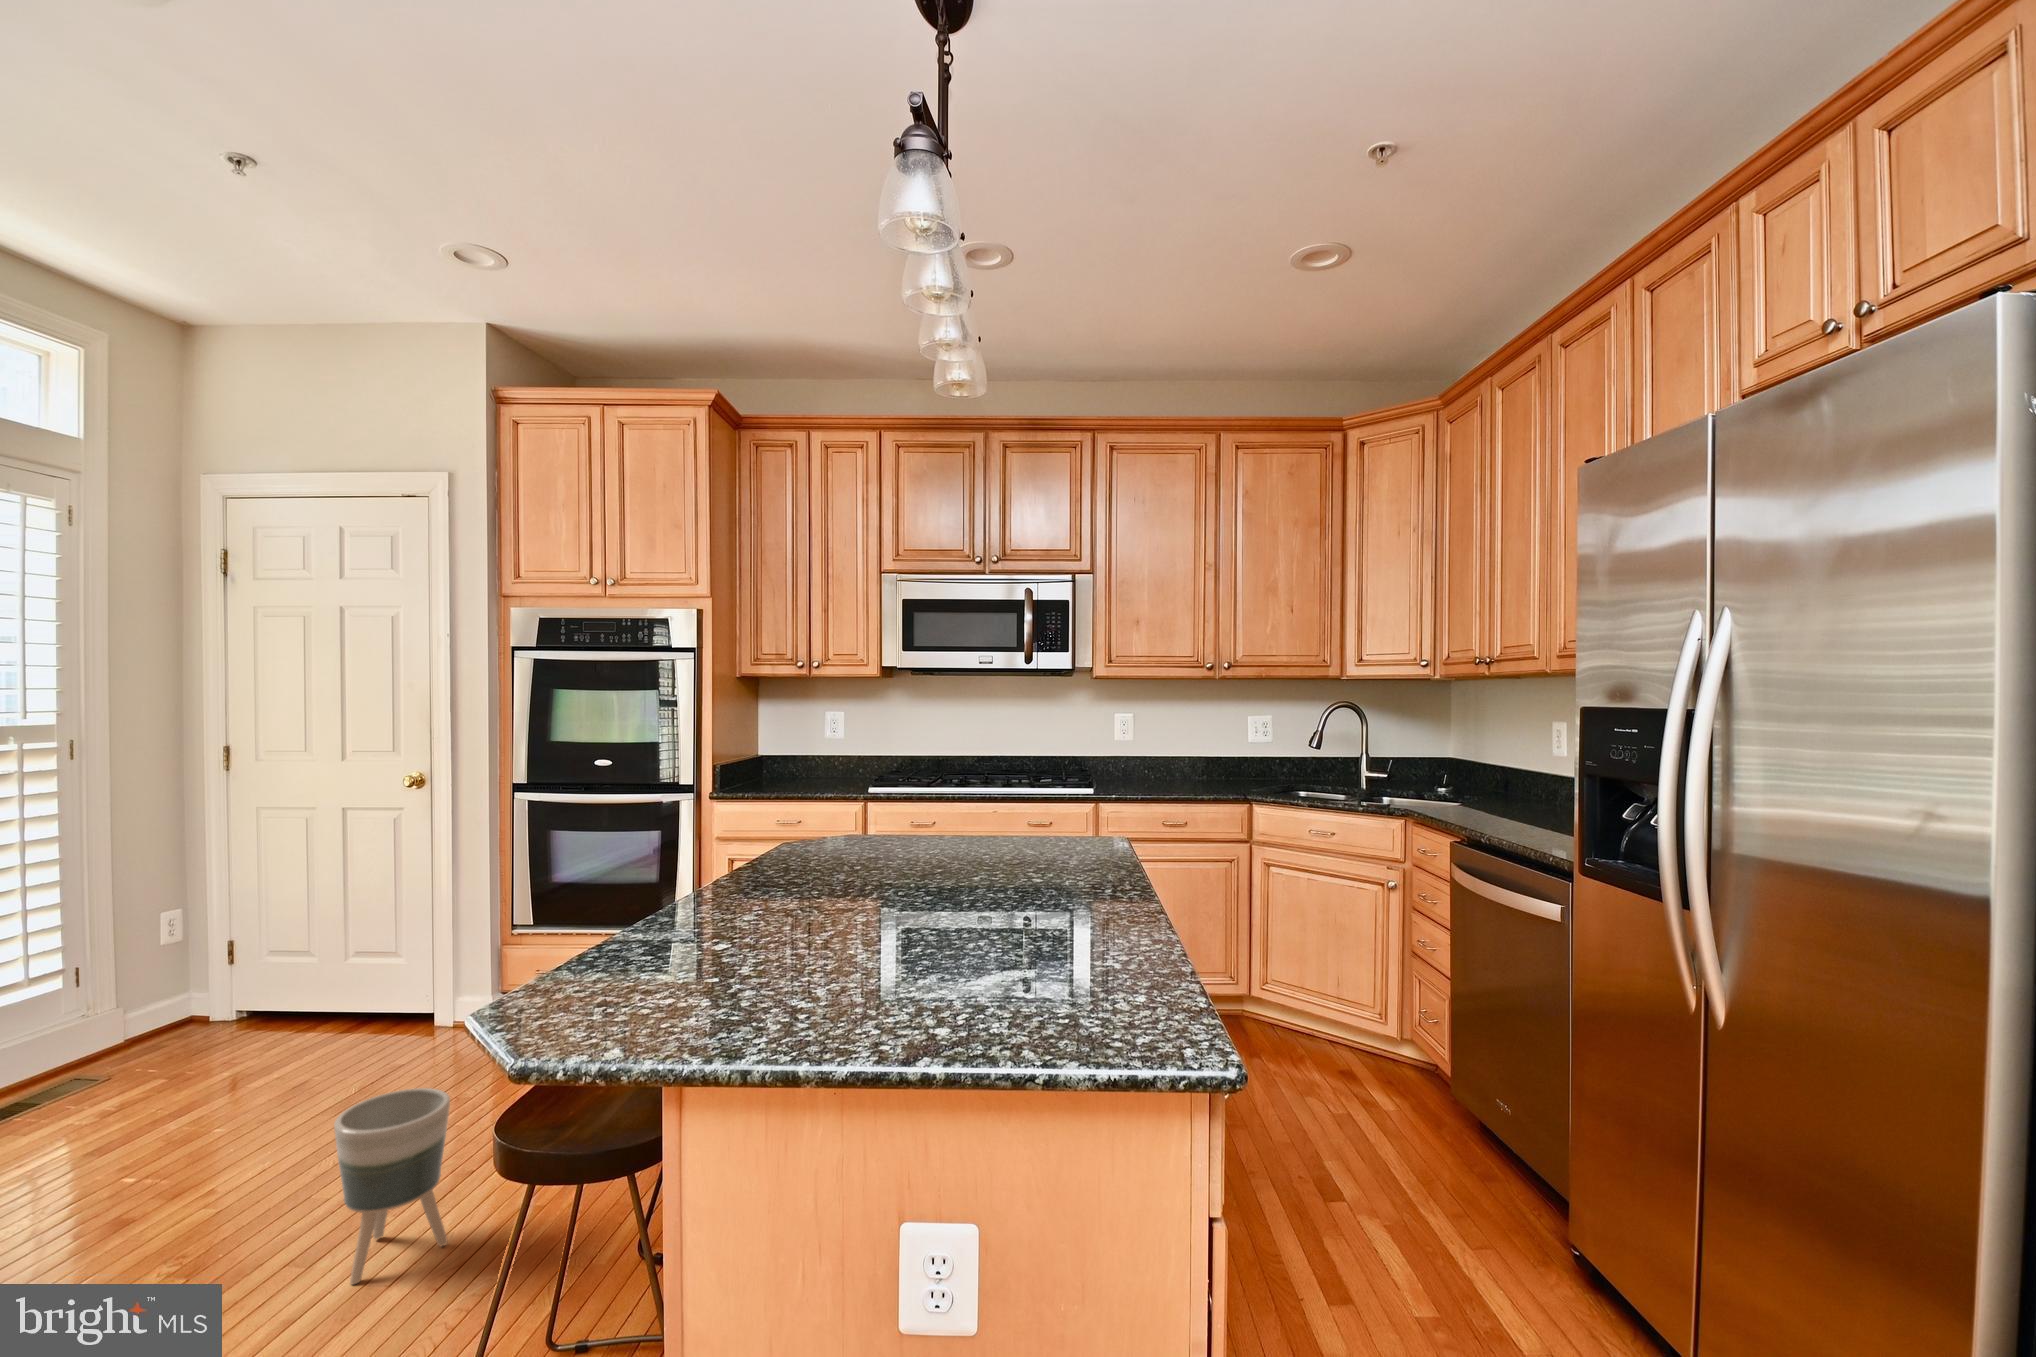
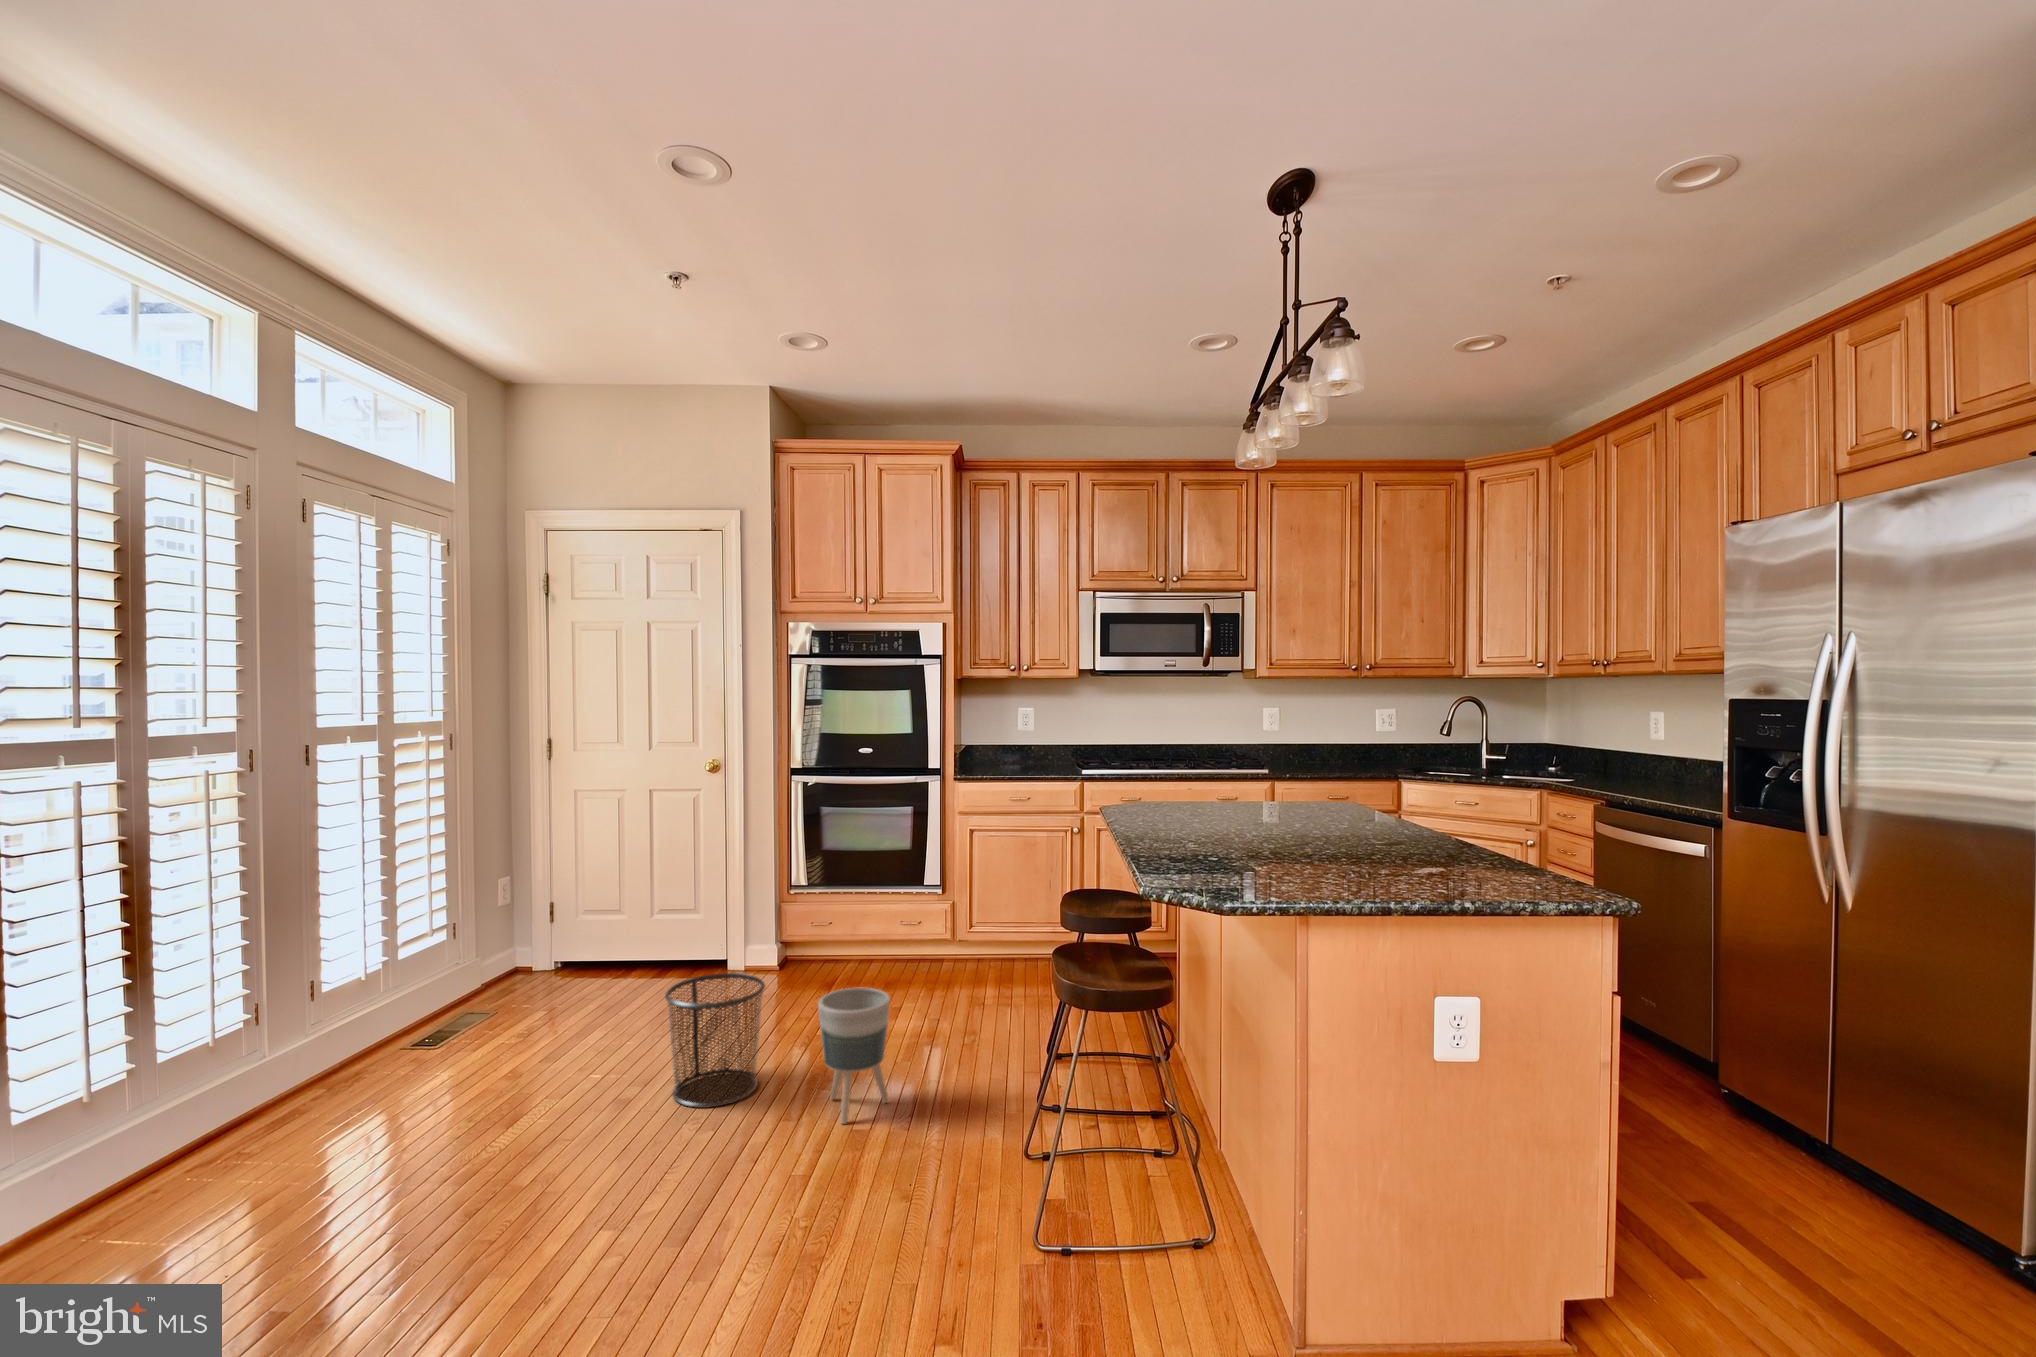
waste bin: none [155,1059,321,1250] -> present [665,973,765,1108]

